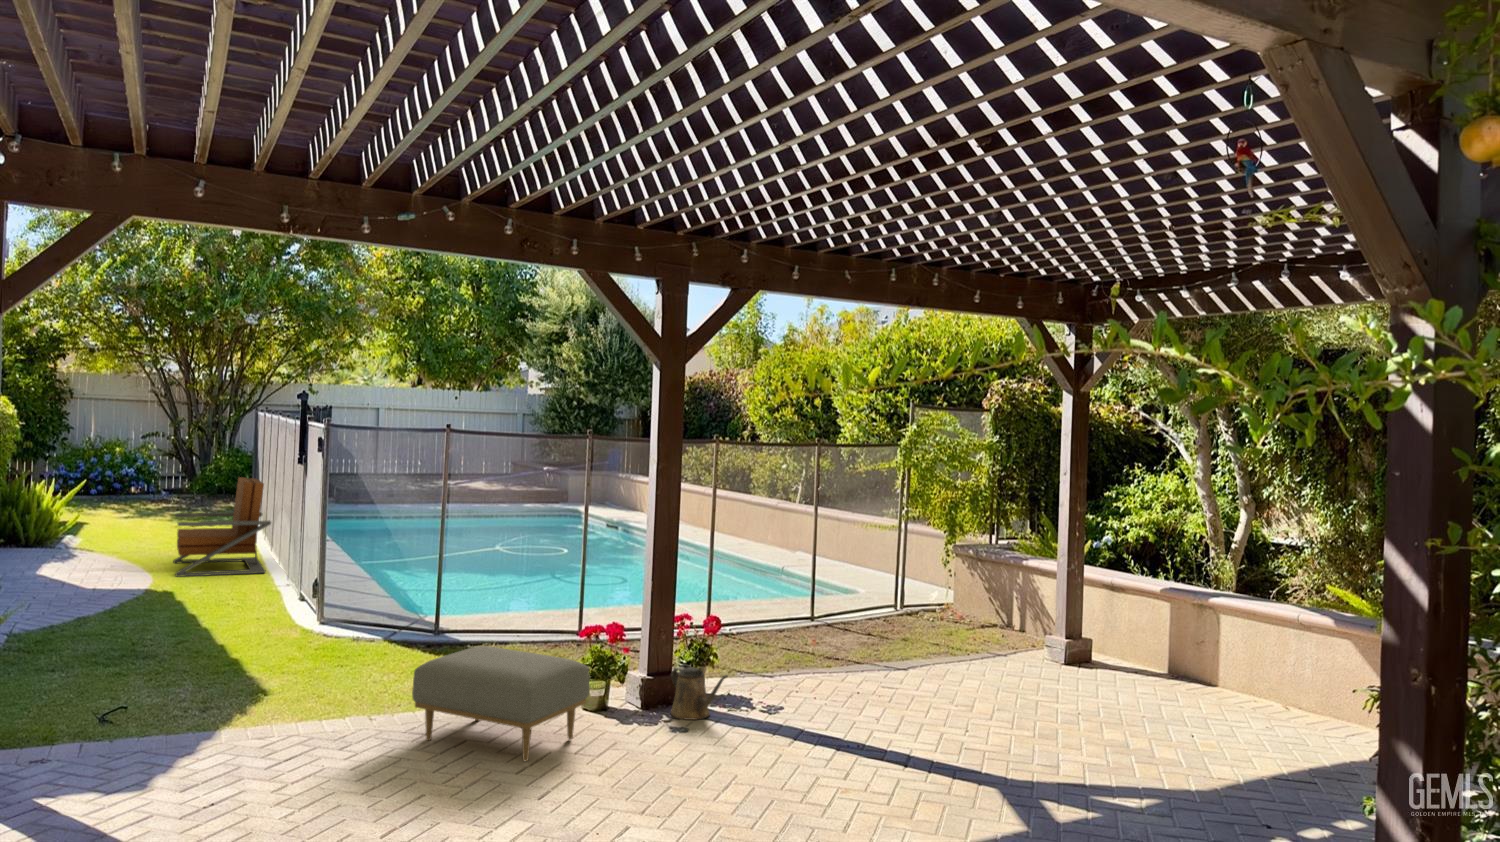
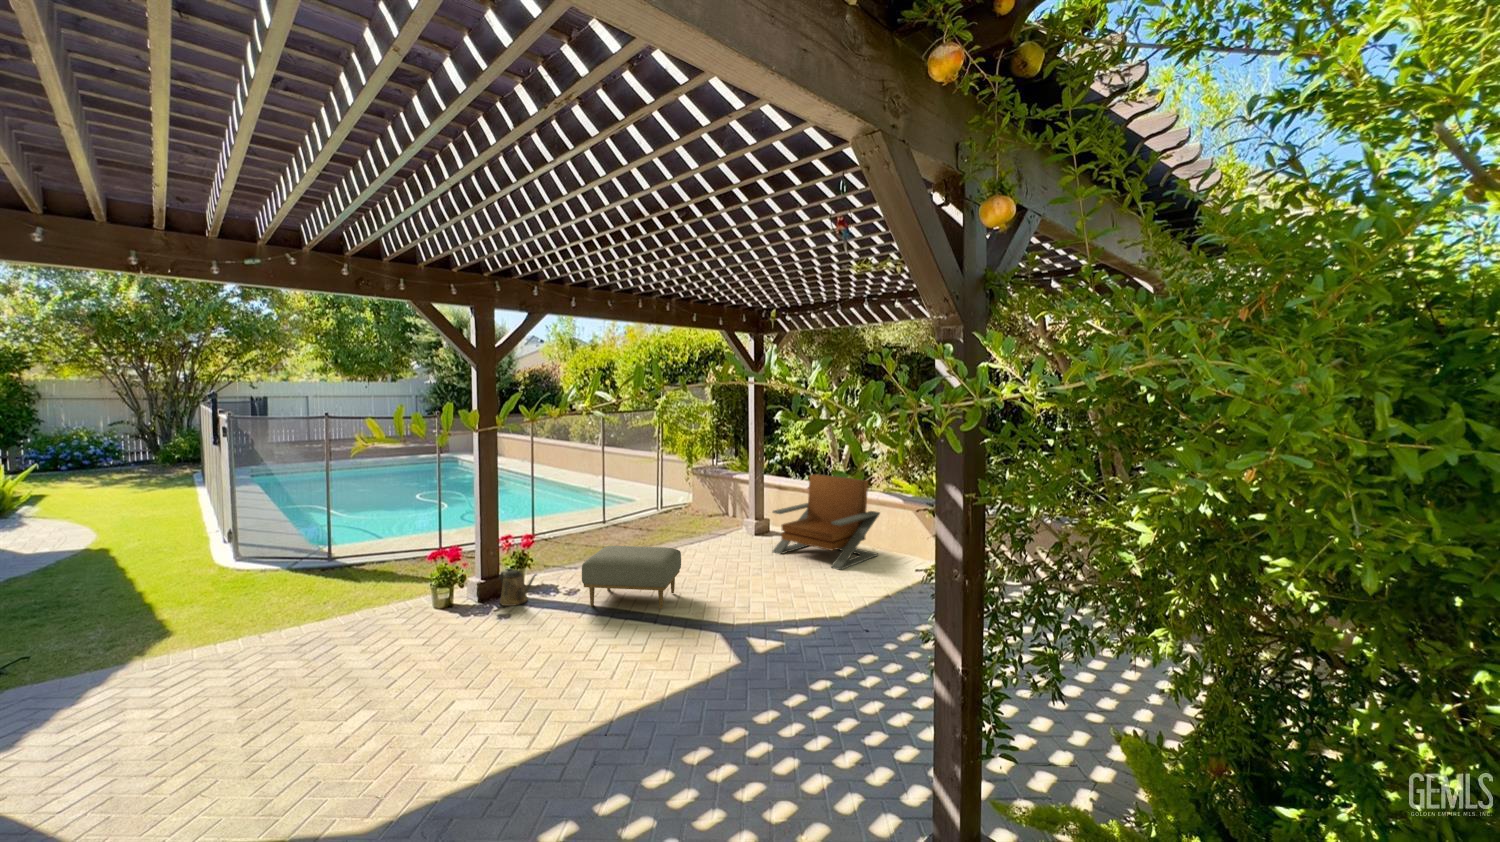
lounge chair: present [173,477,271,577] -> present [773,474,880,570]
ottoman: present [412,646,589,761] -> present [582,546,681,609]

